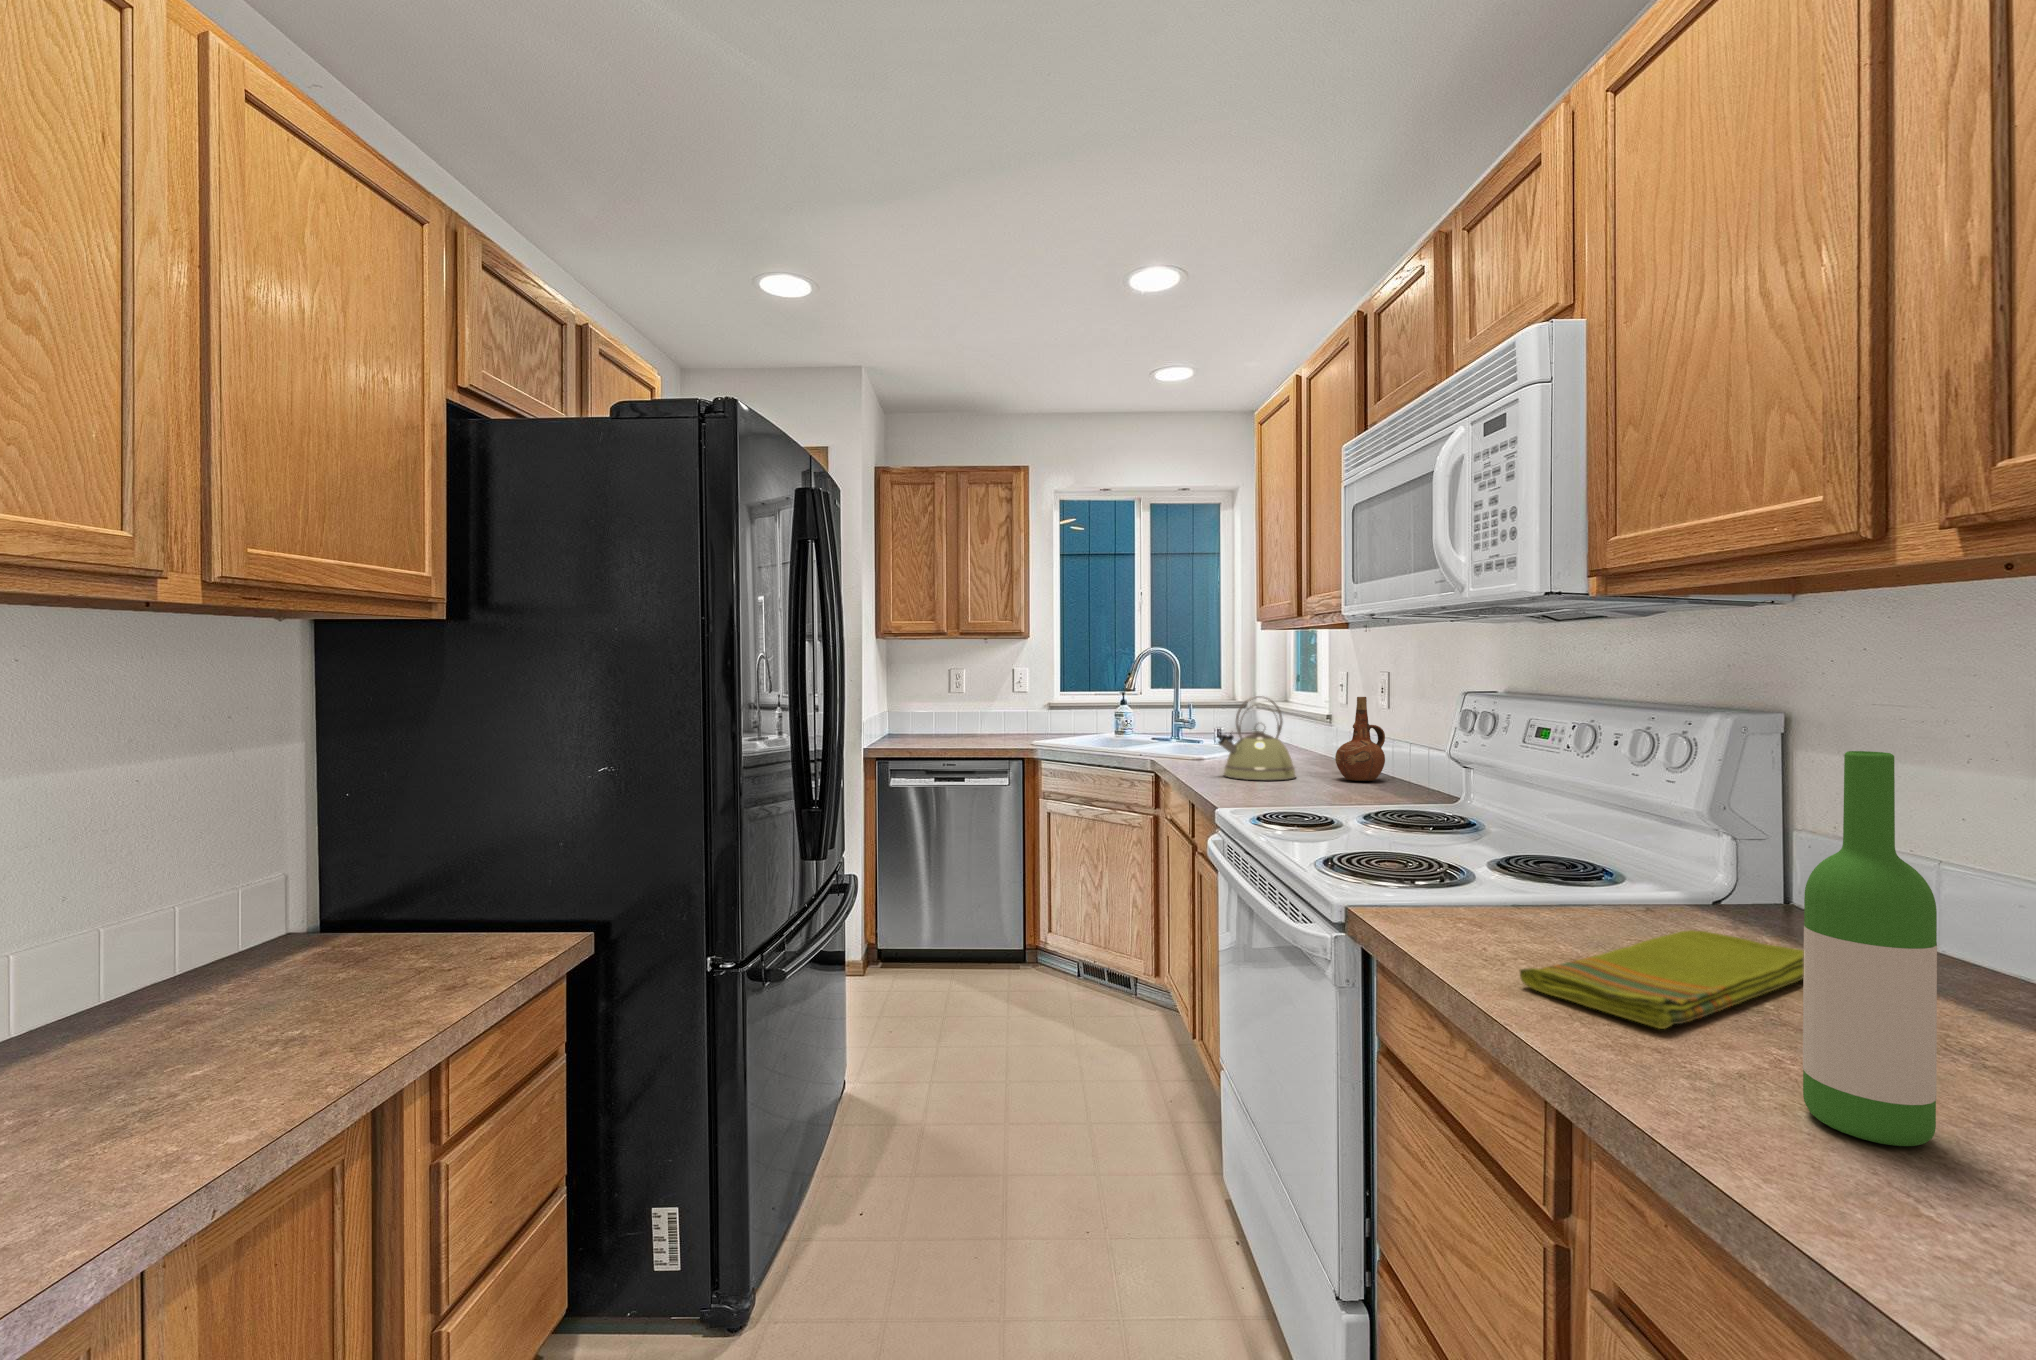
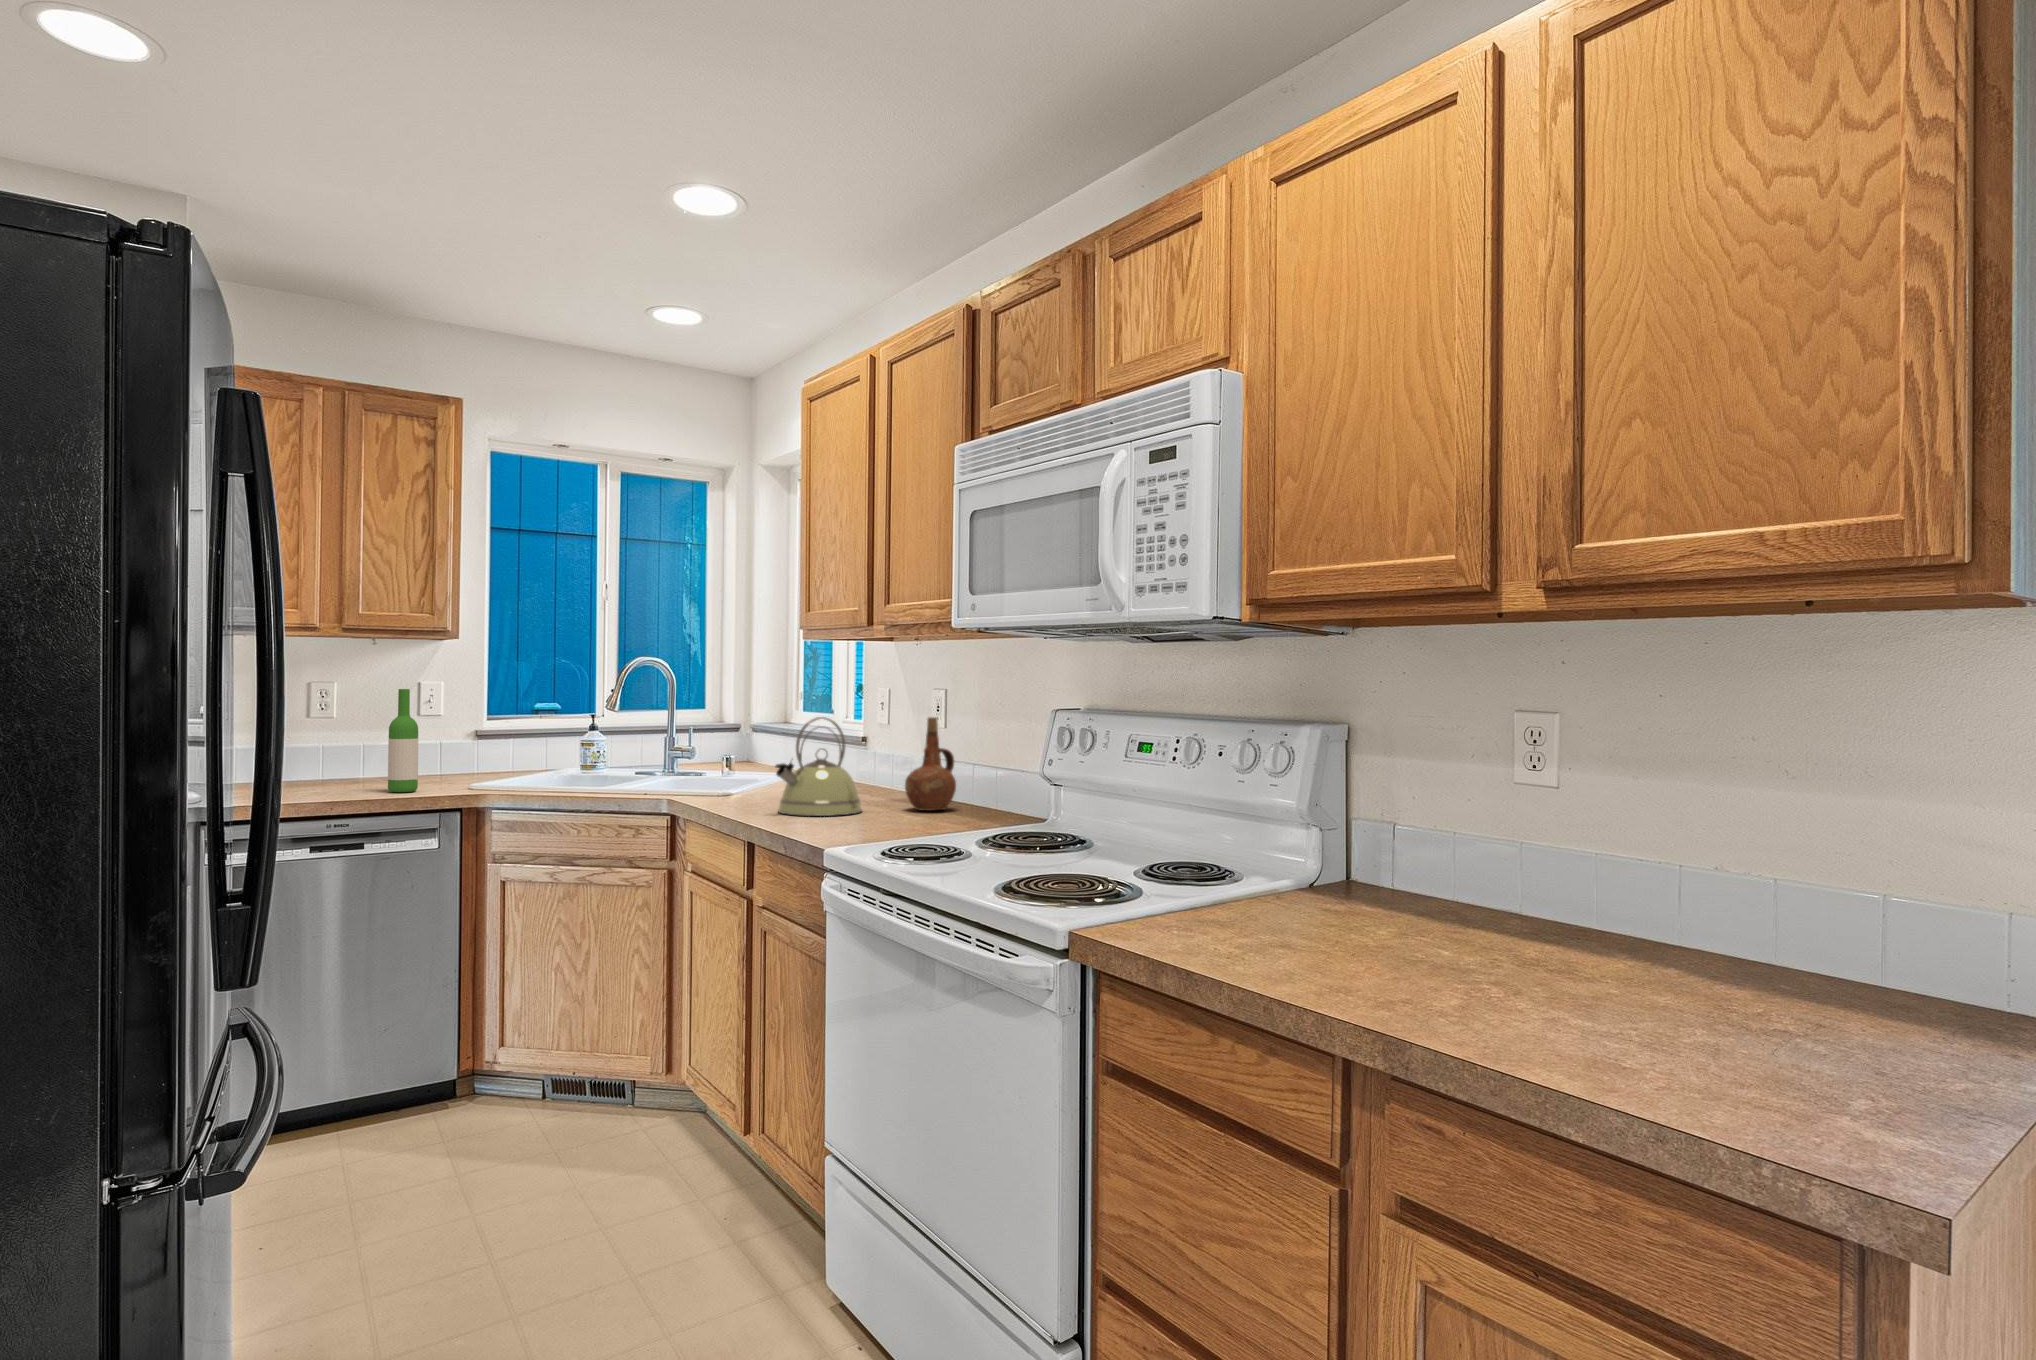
wine bottle: present [1803,751,1937,1146] -> present [388,689,418,792]
dish towel: present [1520,930,1804,1029] -> none [1266,911,1431,982]

